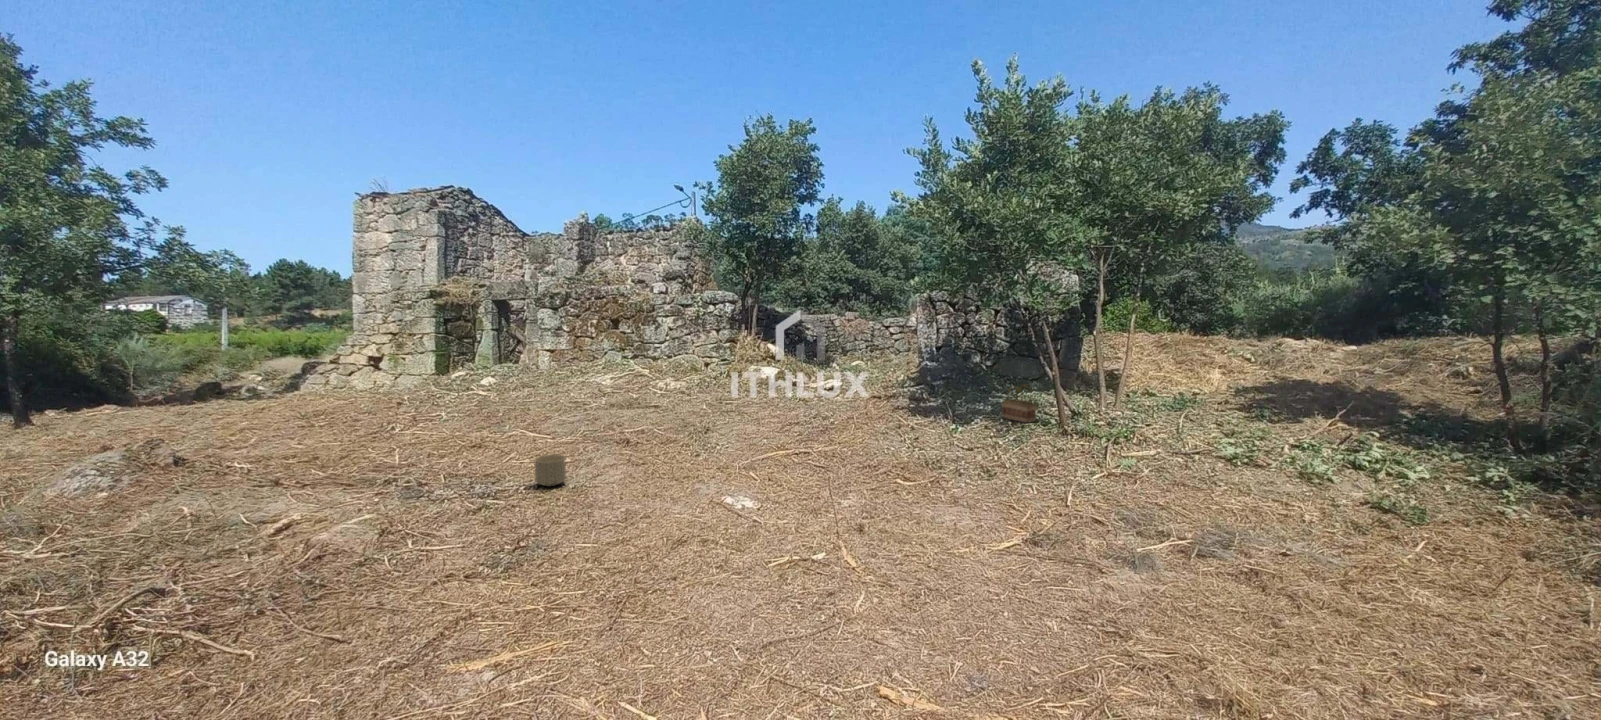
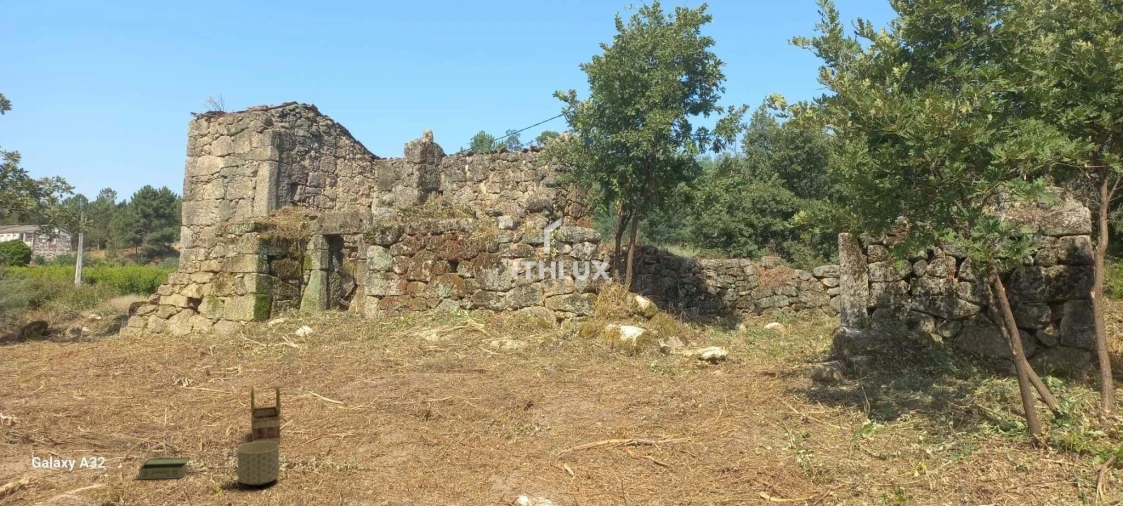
basket: present [1002,385,1037,423] -> present [251,386,281,444]
toolbox: none [453,472,488,489] -> present [139,457,190,480]

